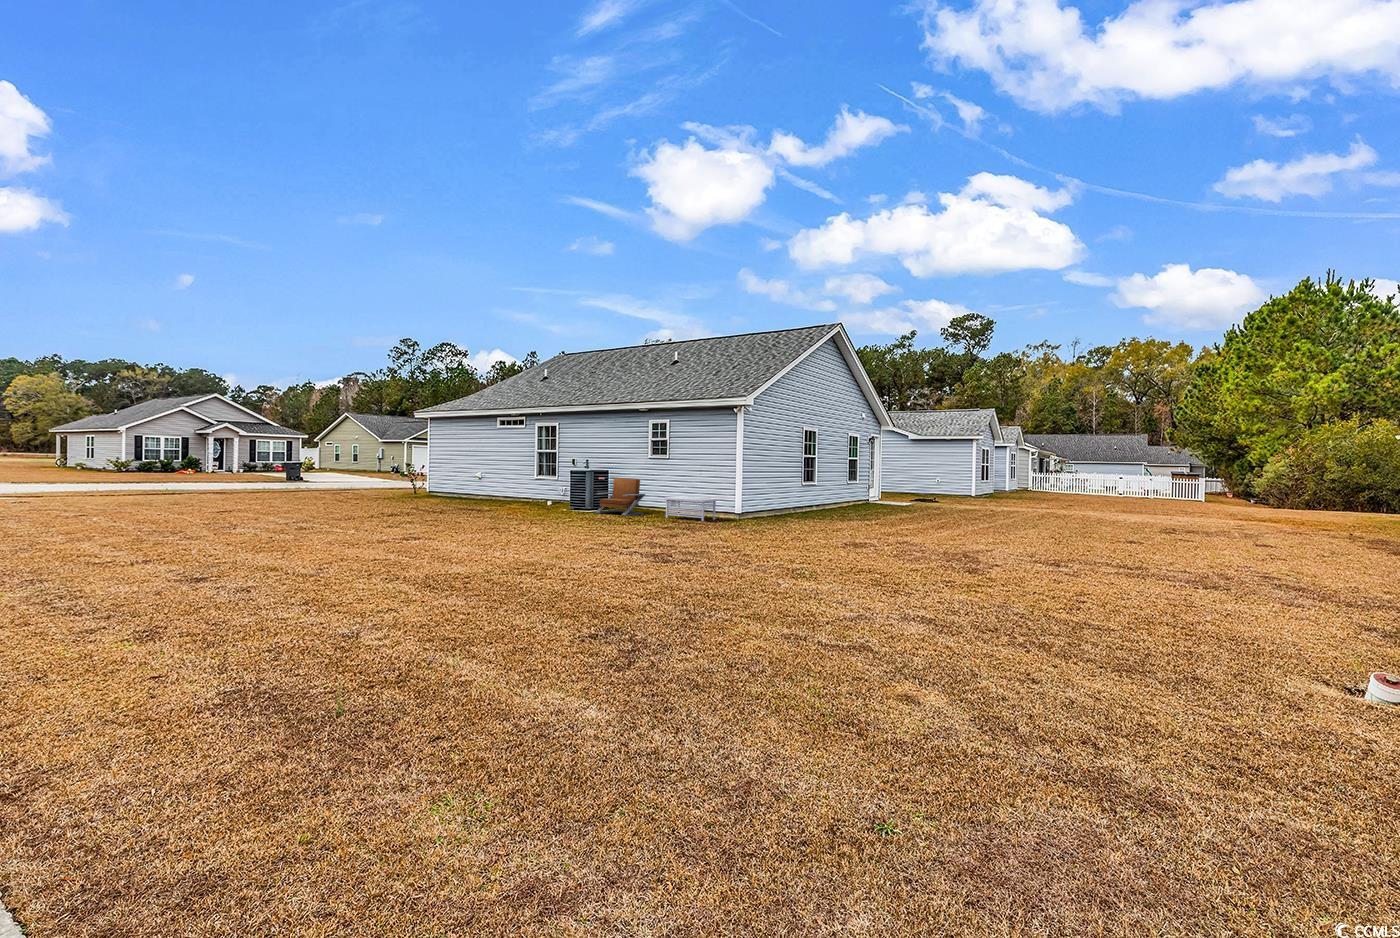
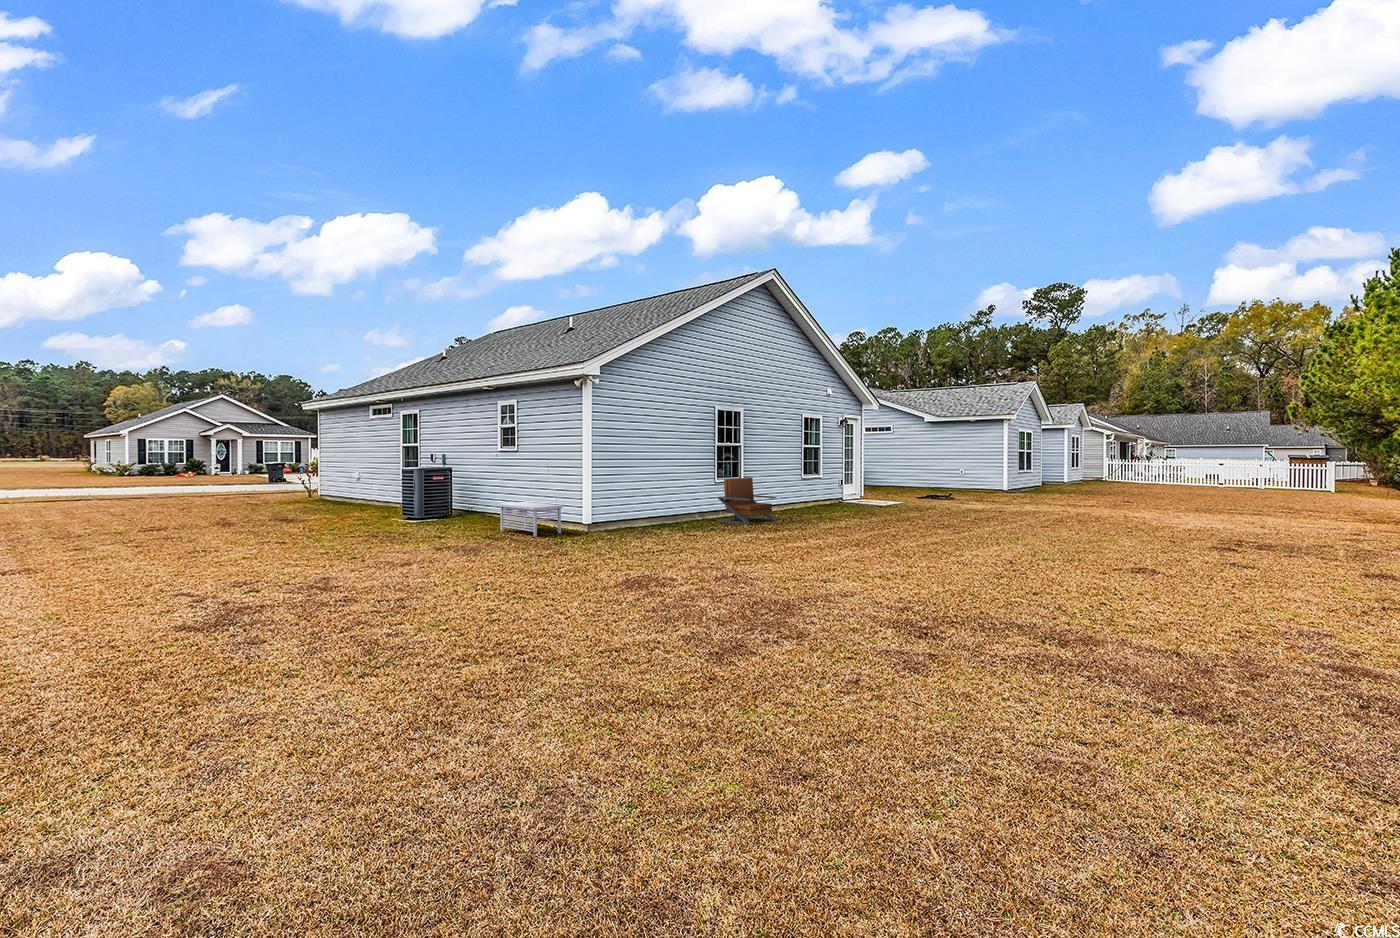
lounge chair: present [595,478,645,516] -> present [717,478,777,525]

